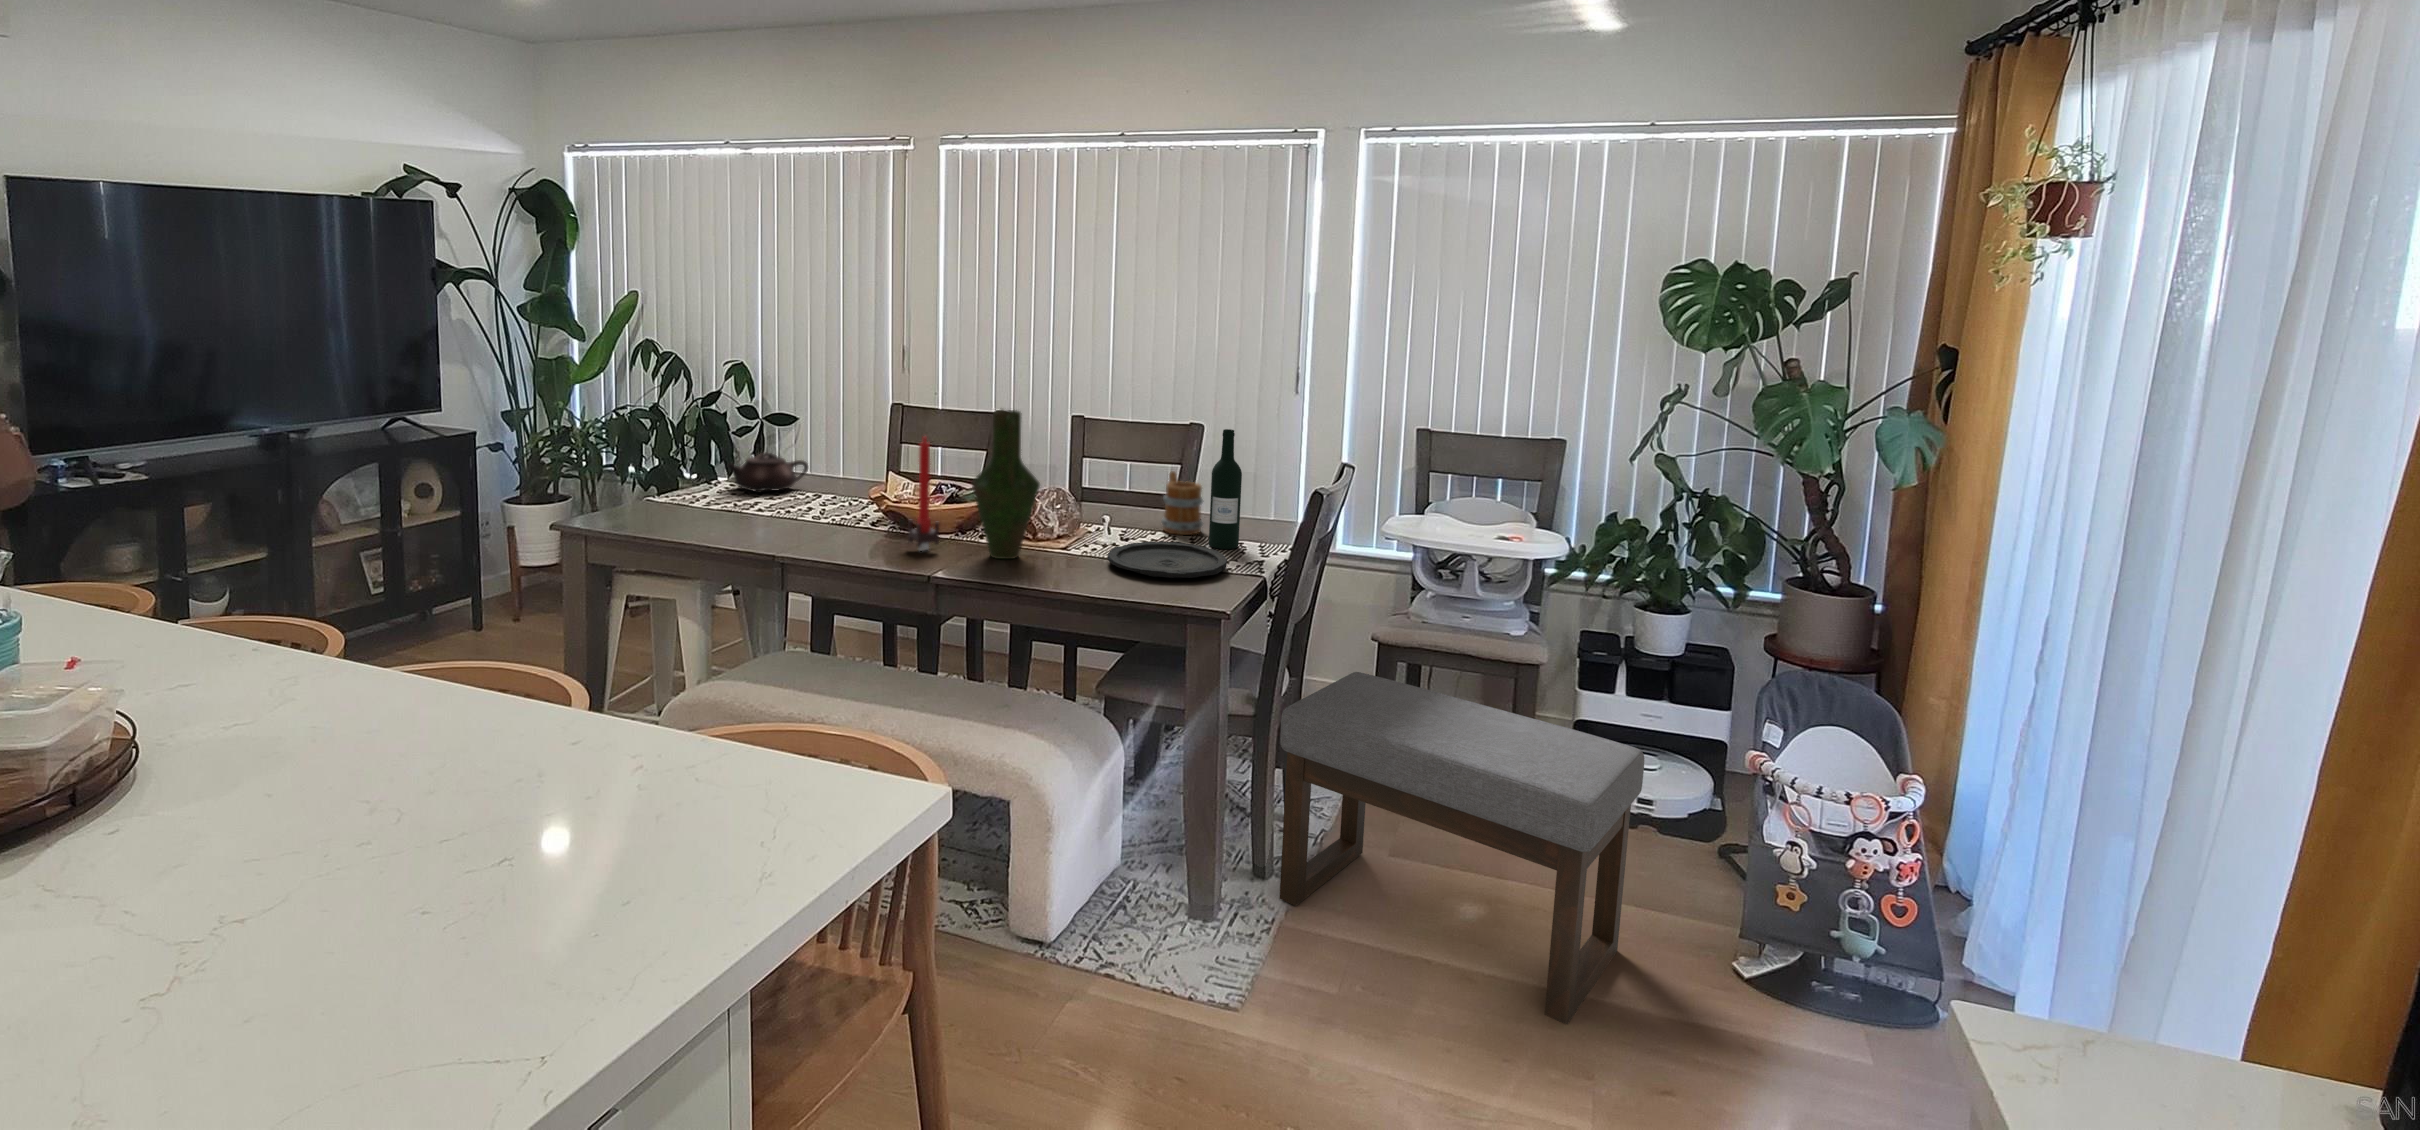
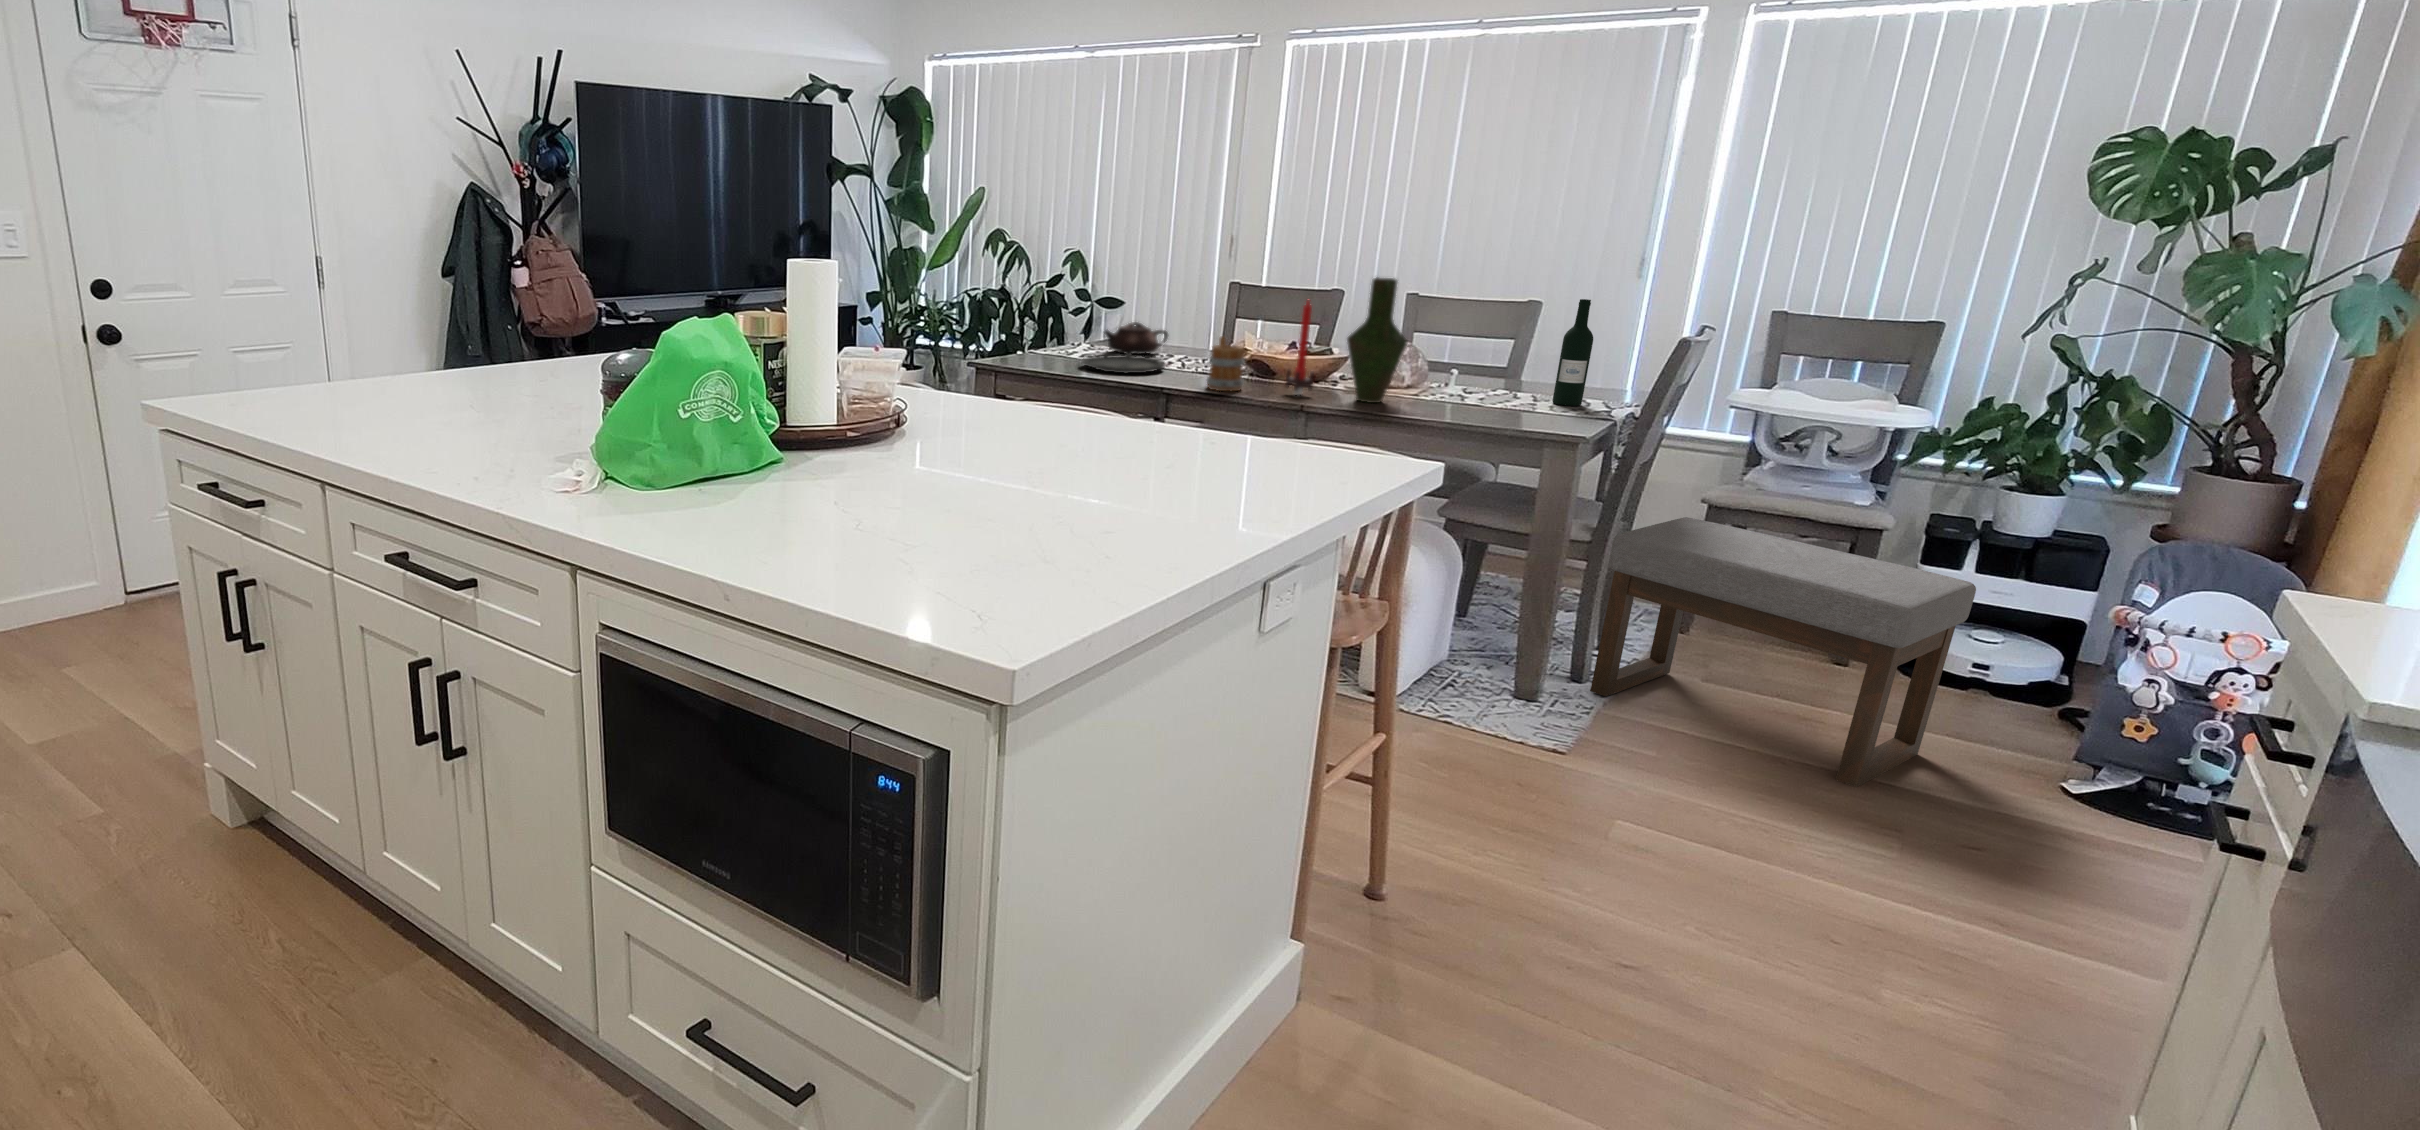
mug: present [1161,471,1203,535] -> present [1207,336,1245,391]
plate: present [1108,541,1227,579] -> present [1082,354,1165,373]

